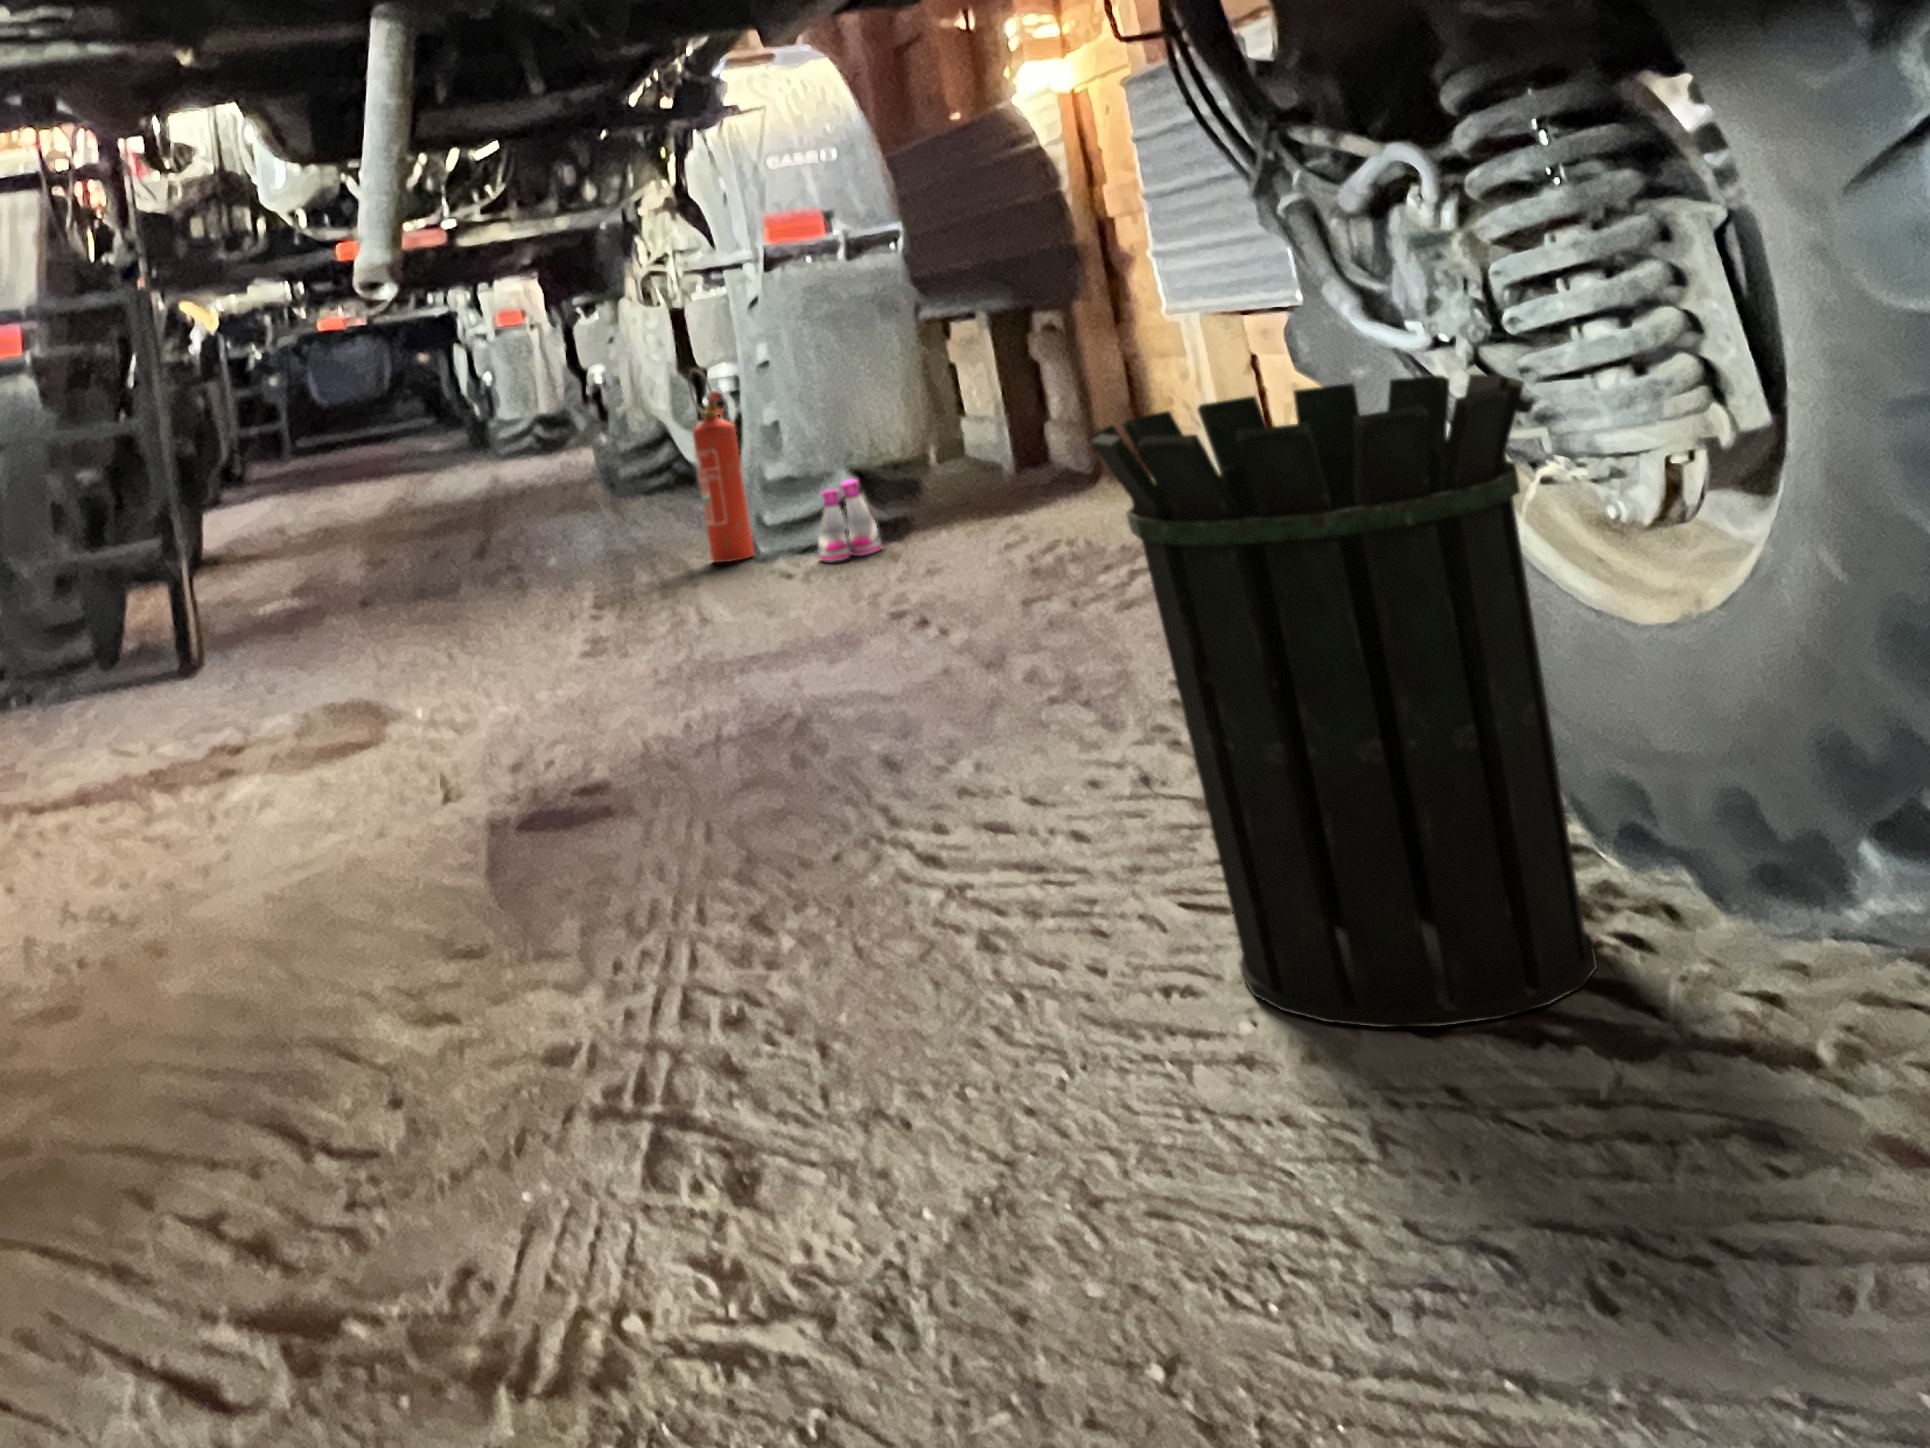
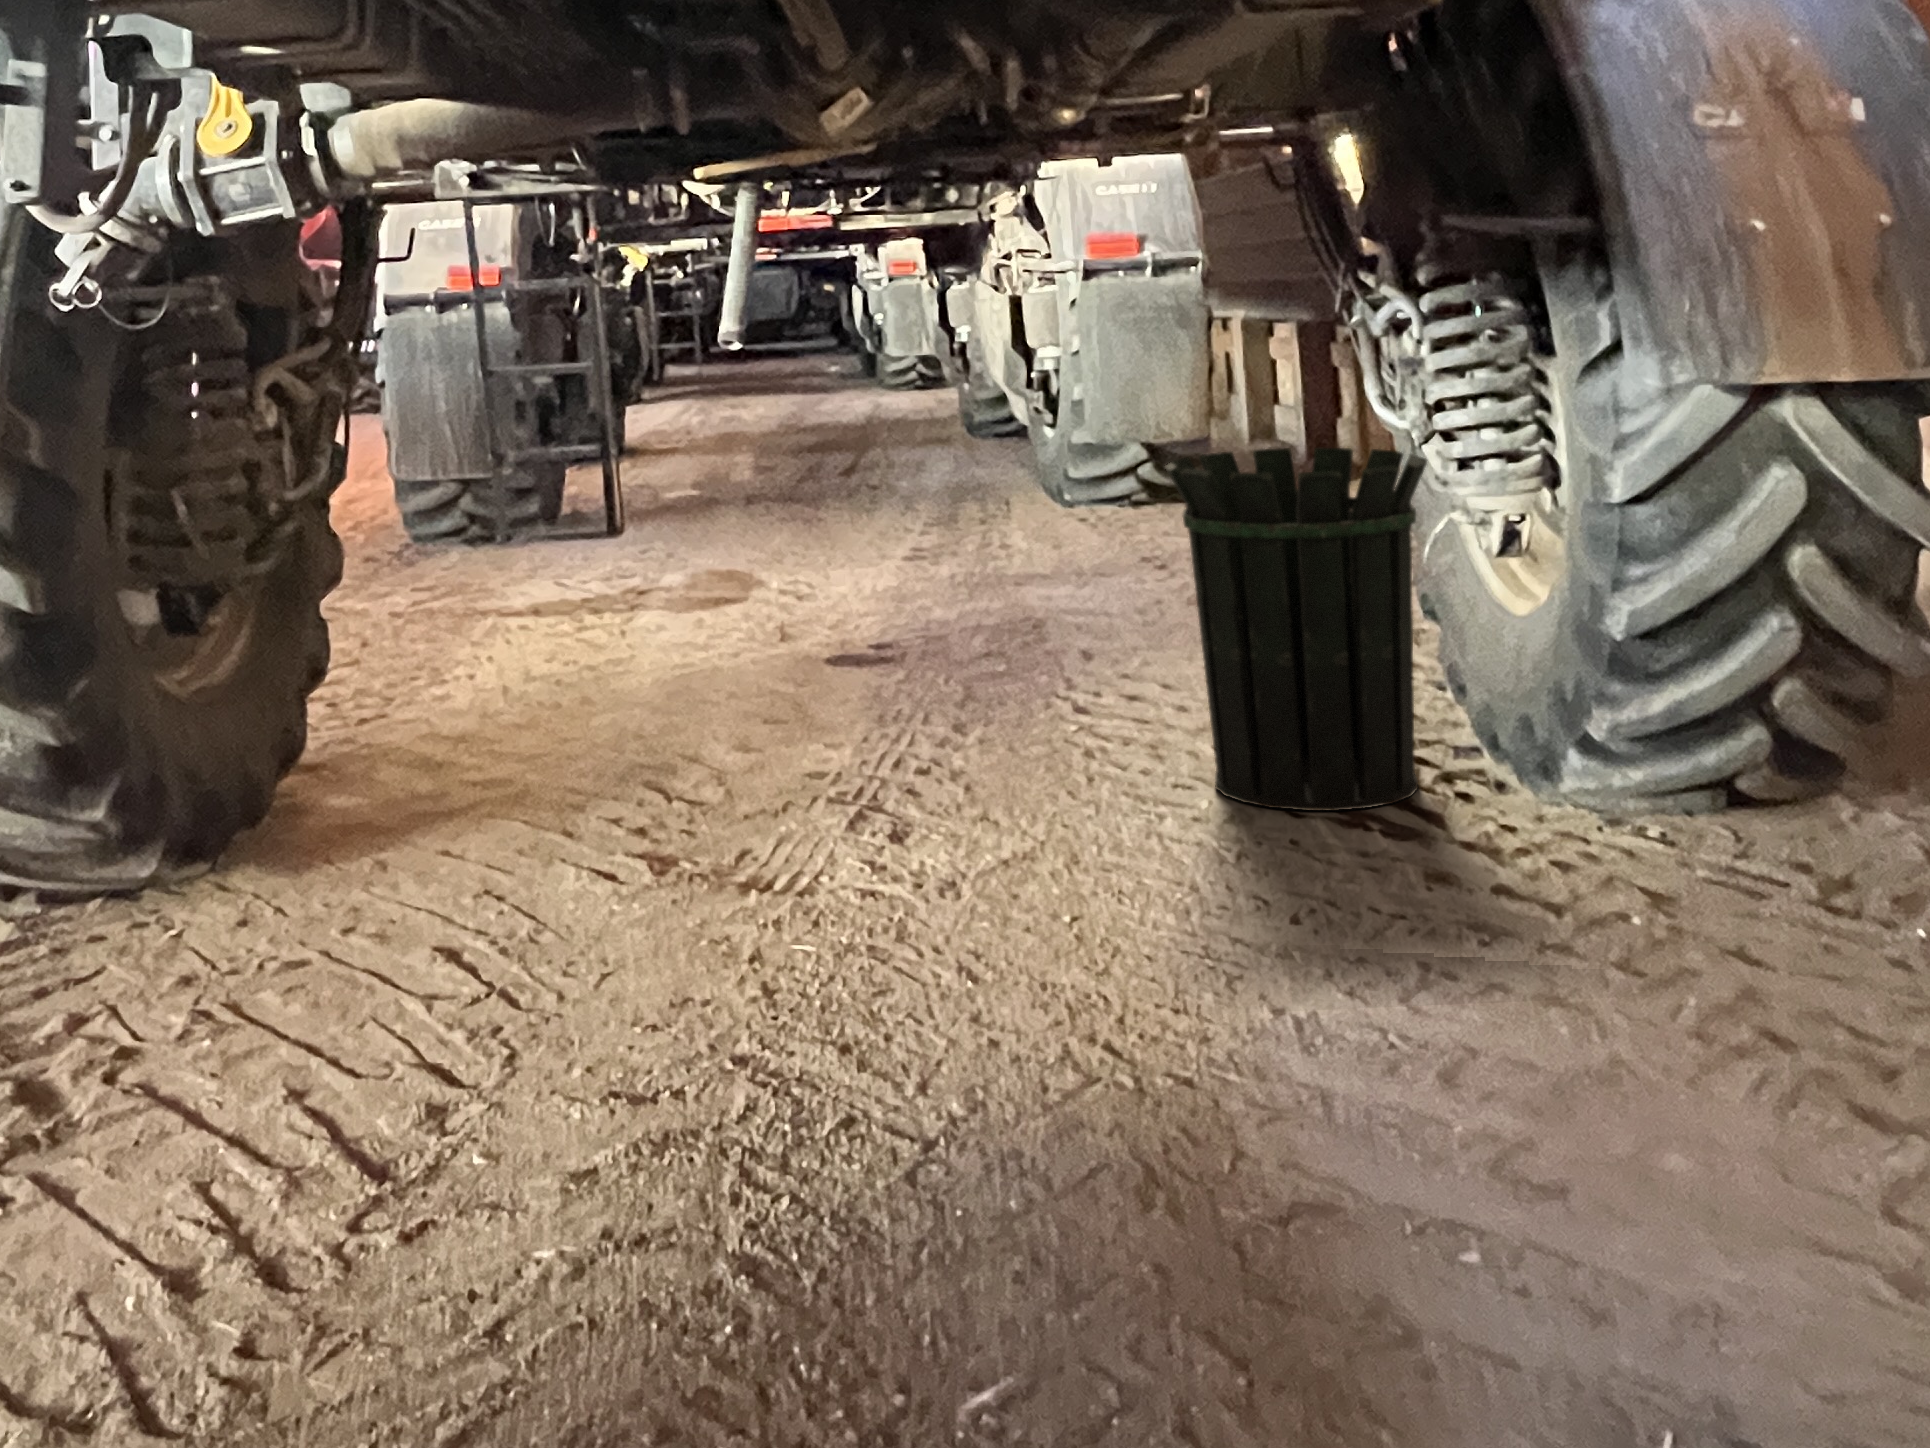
fire extinguisher: present [688,369,754,563] -> none [1019,349,1059,505]
boots: present [818,479,881,562] -> none [1105,451,1159,515]

